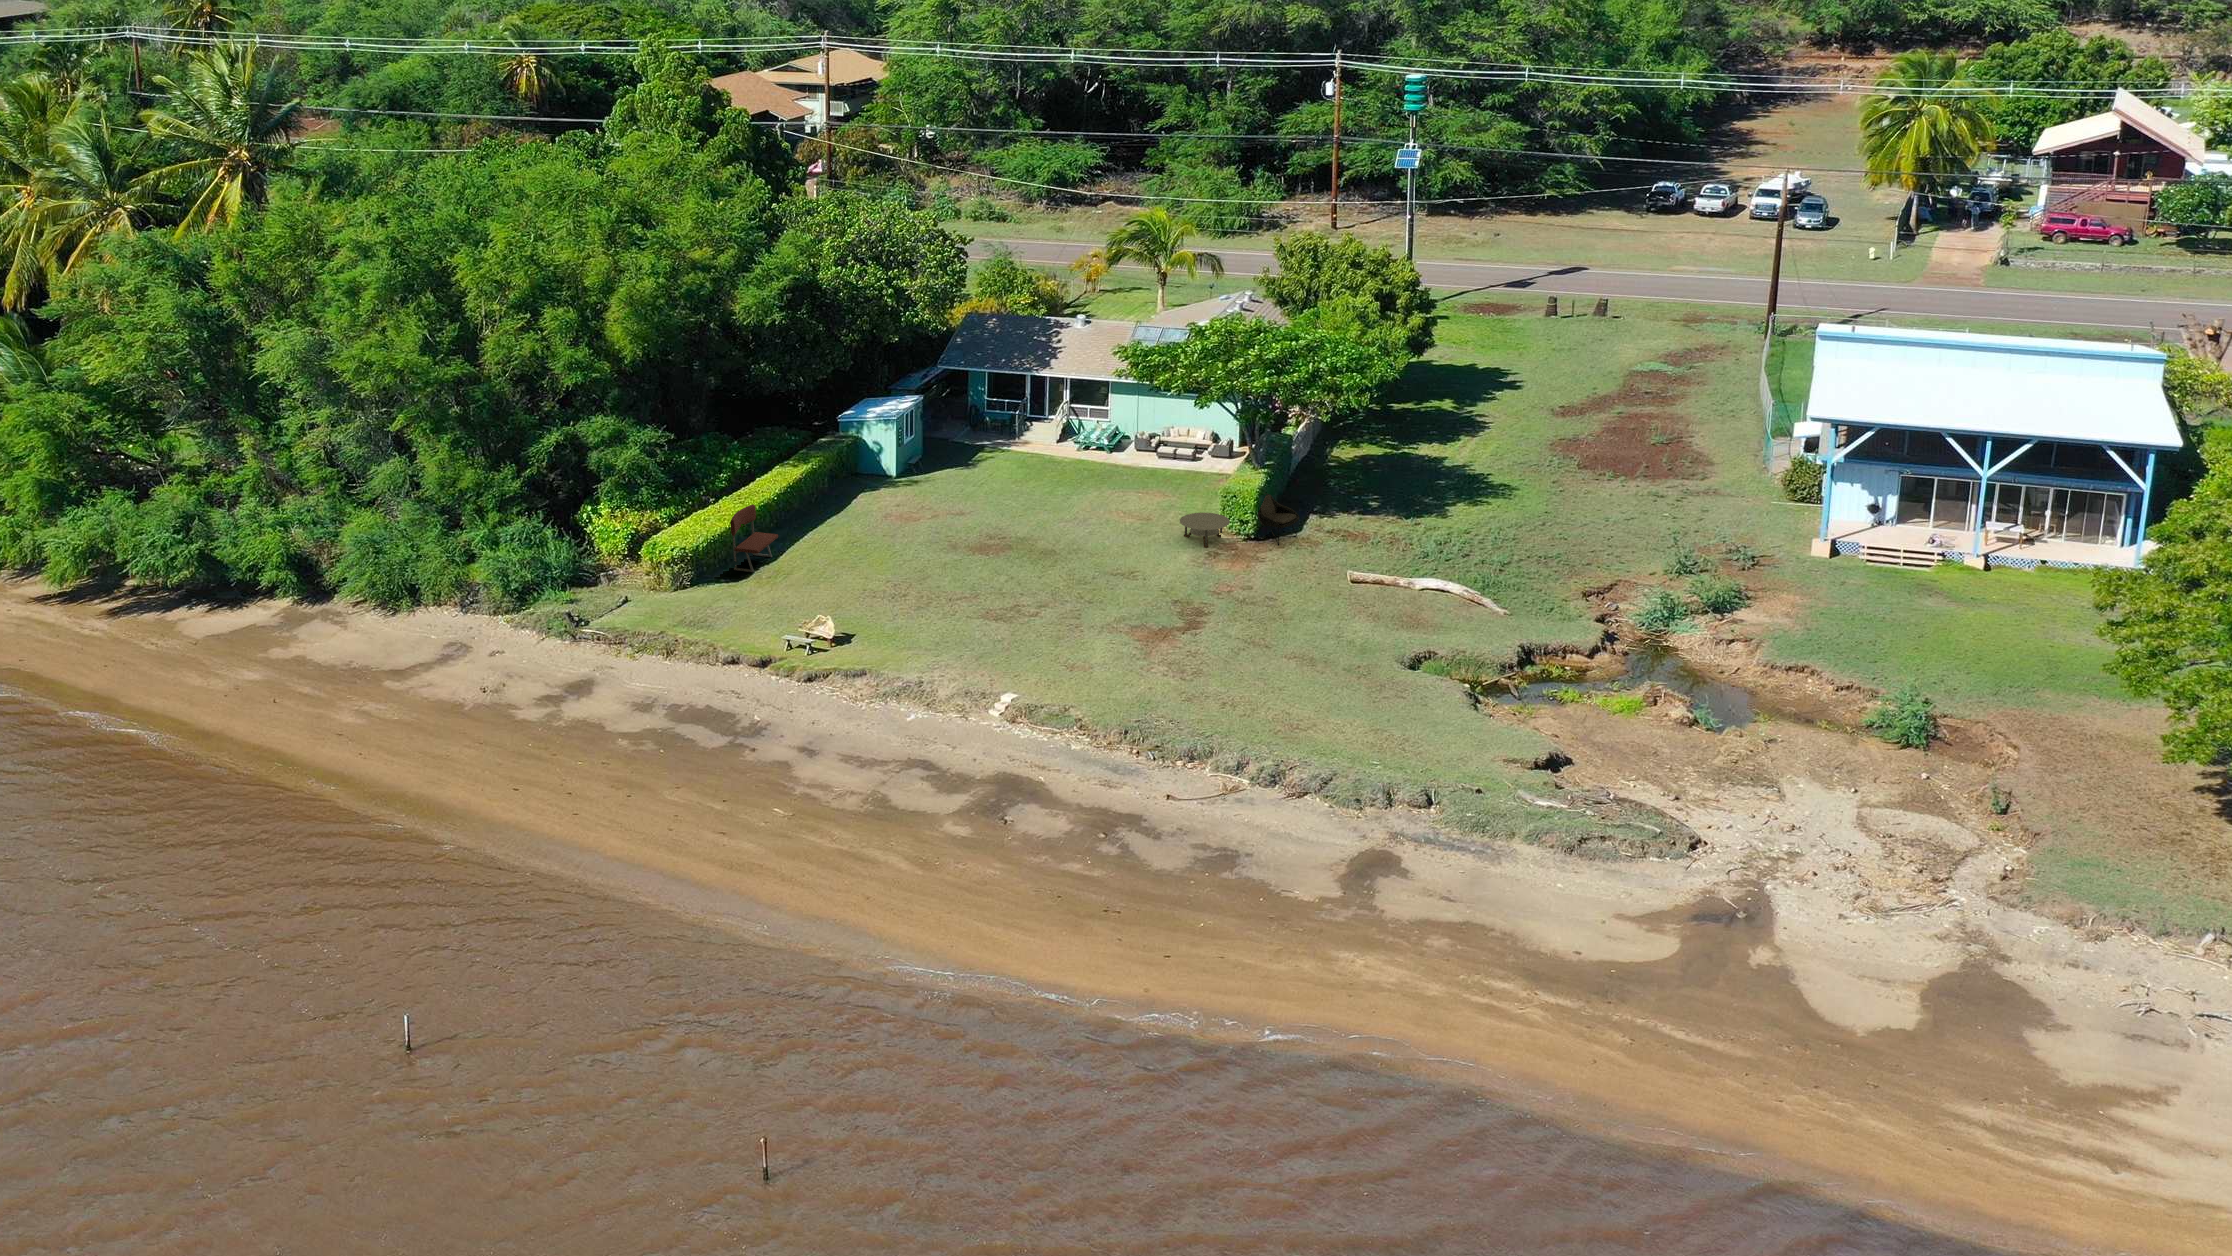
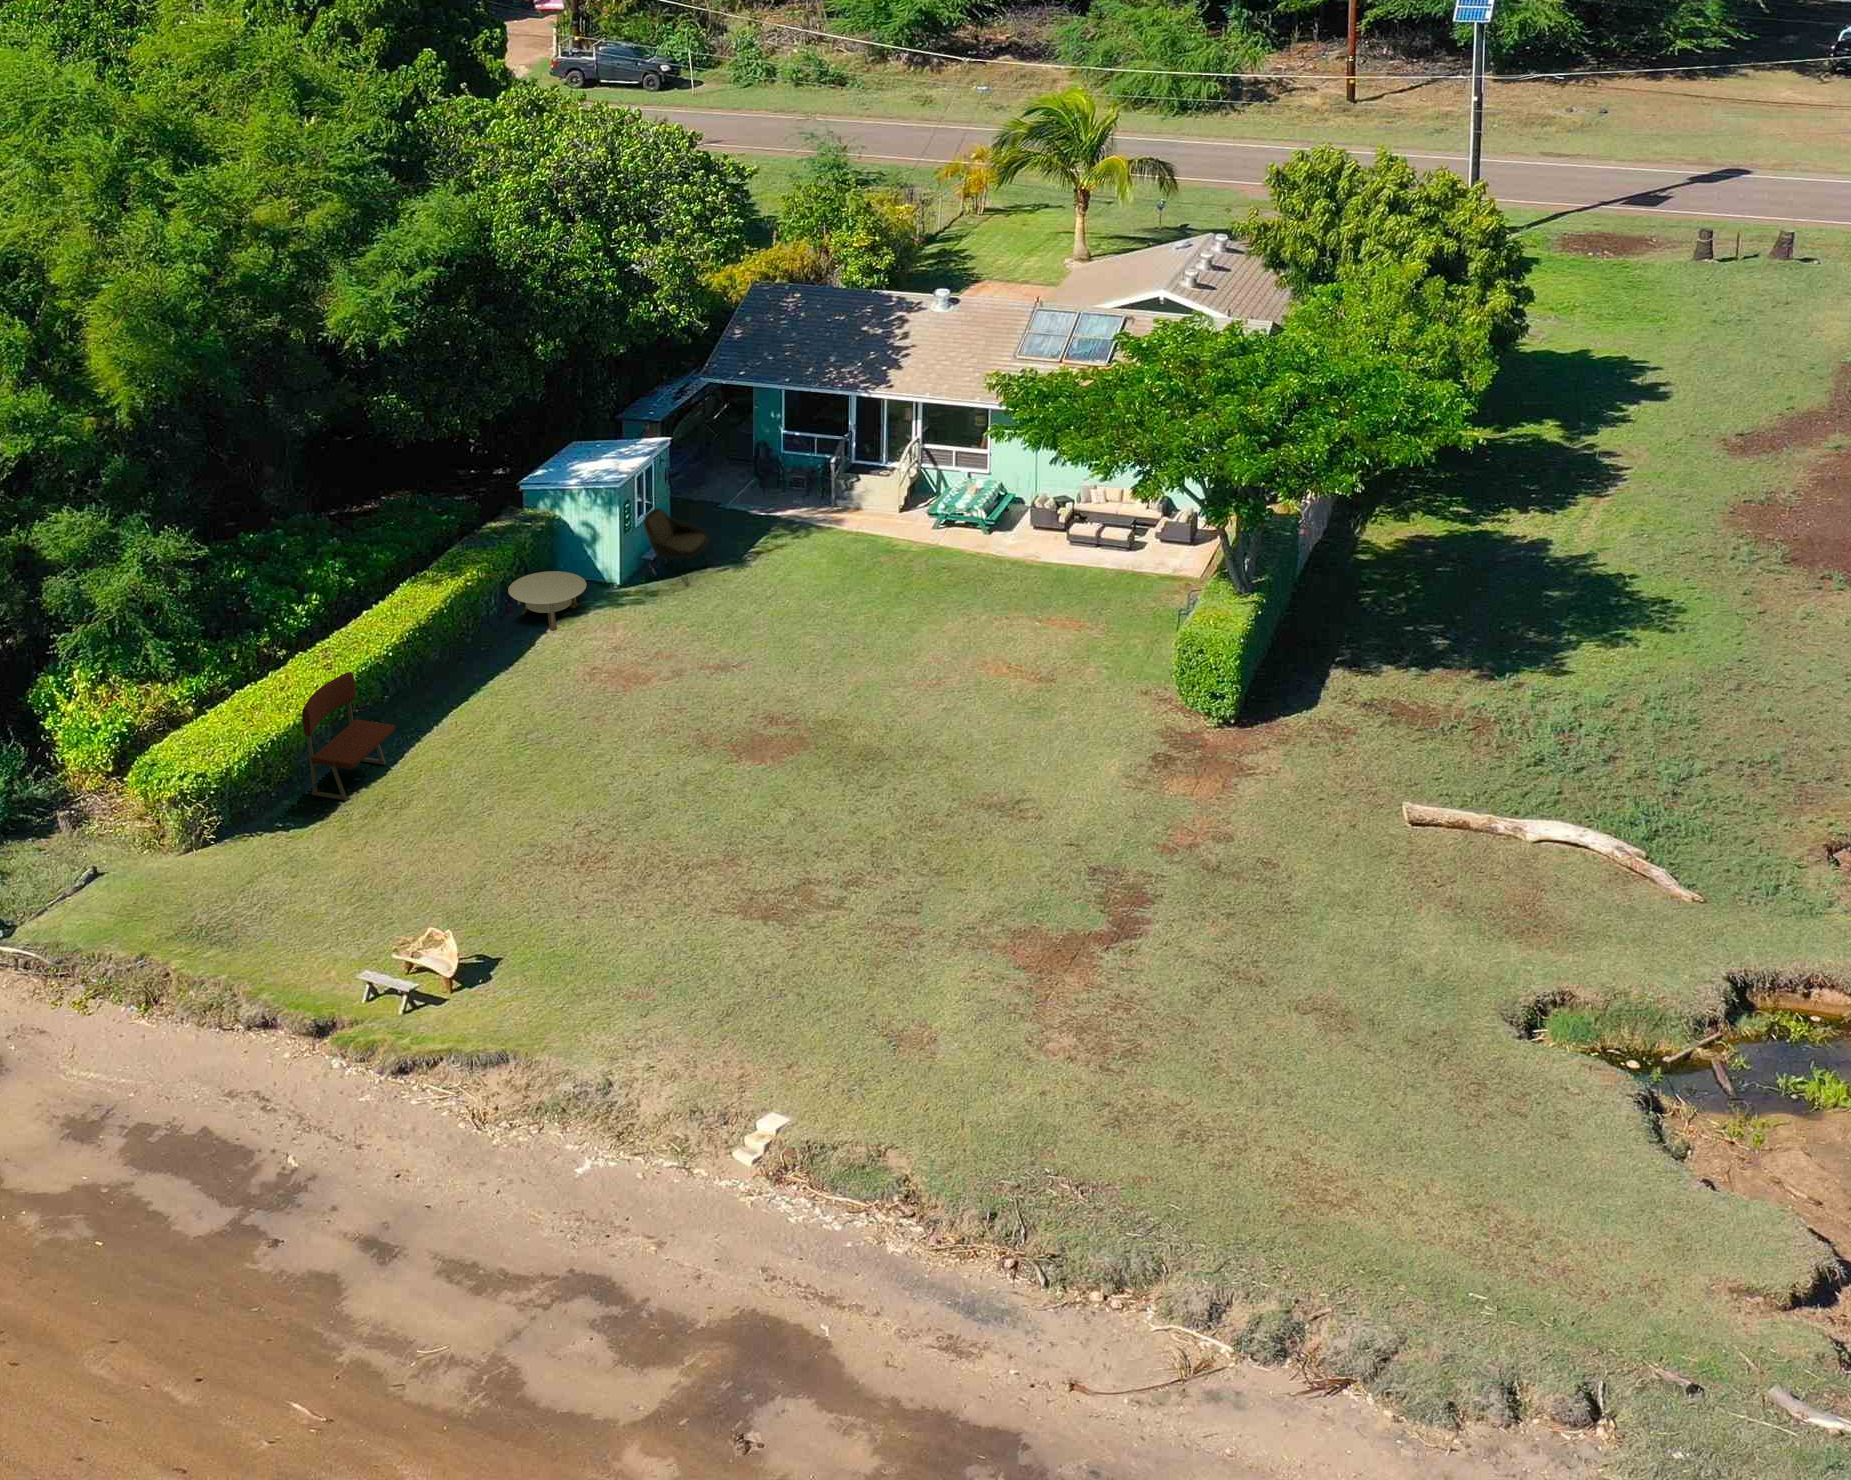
lounge chair: present [1253,494,1299,546] -> present [643,508,710,583]
round table: present [1180,513,1230,548] -> present [508,571,586,631]

